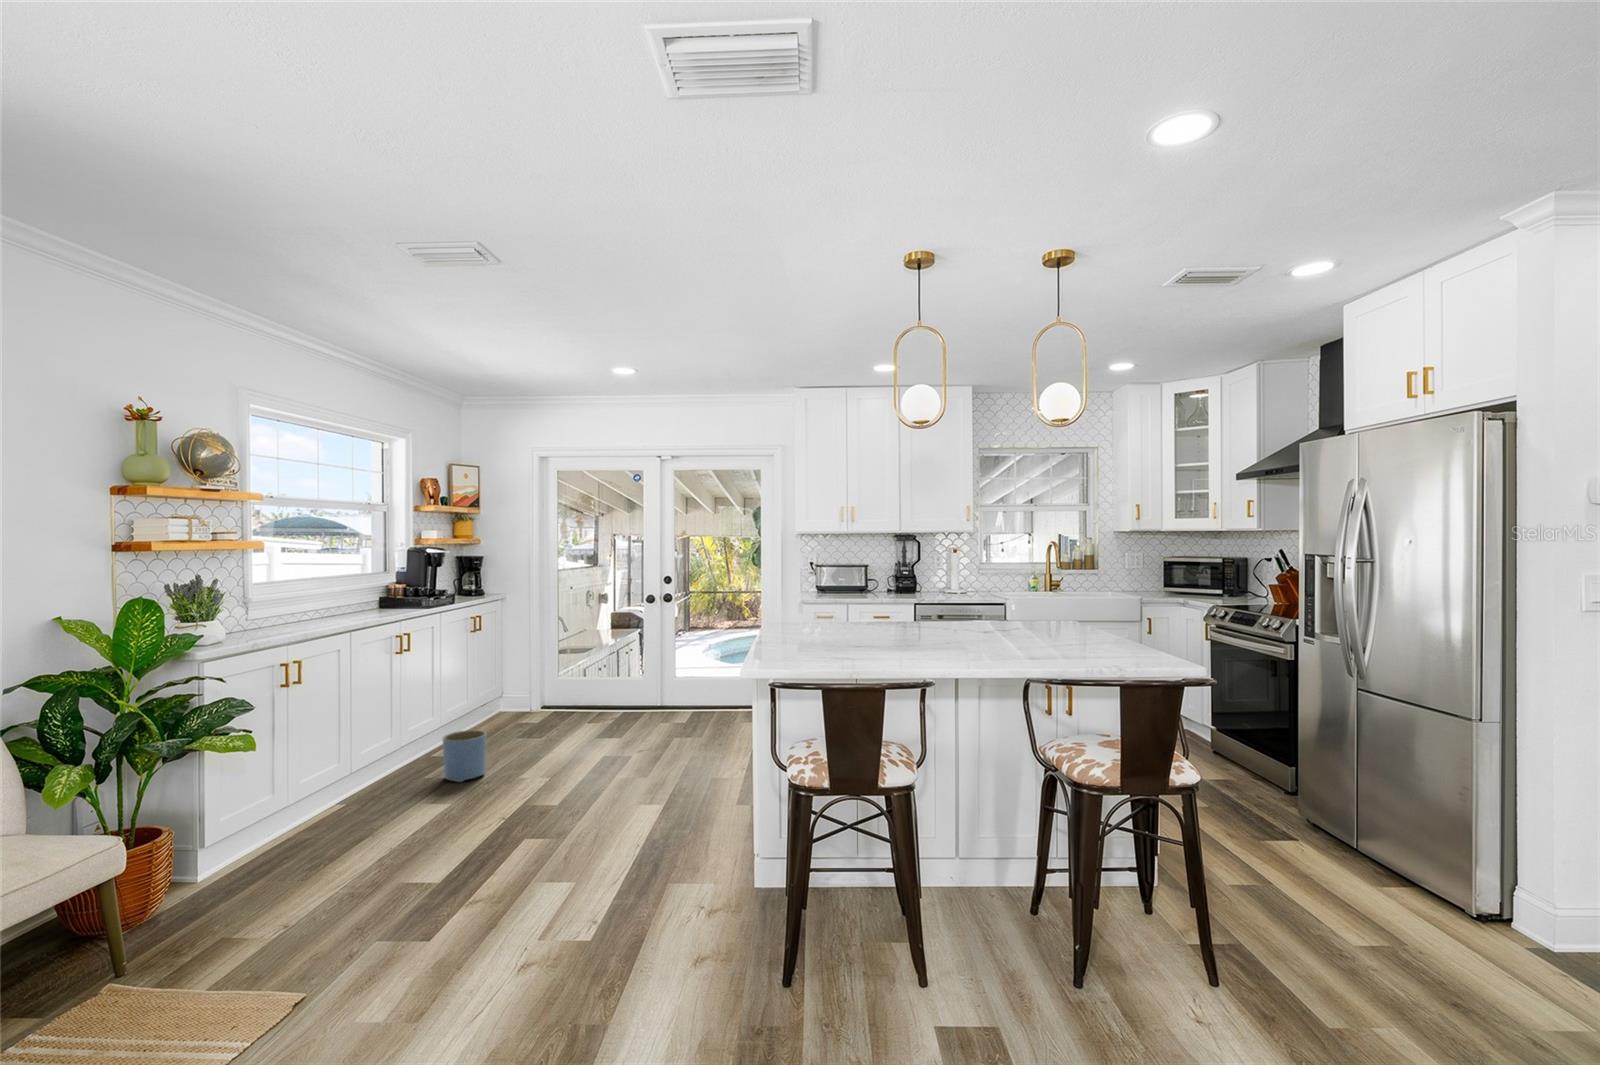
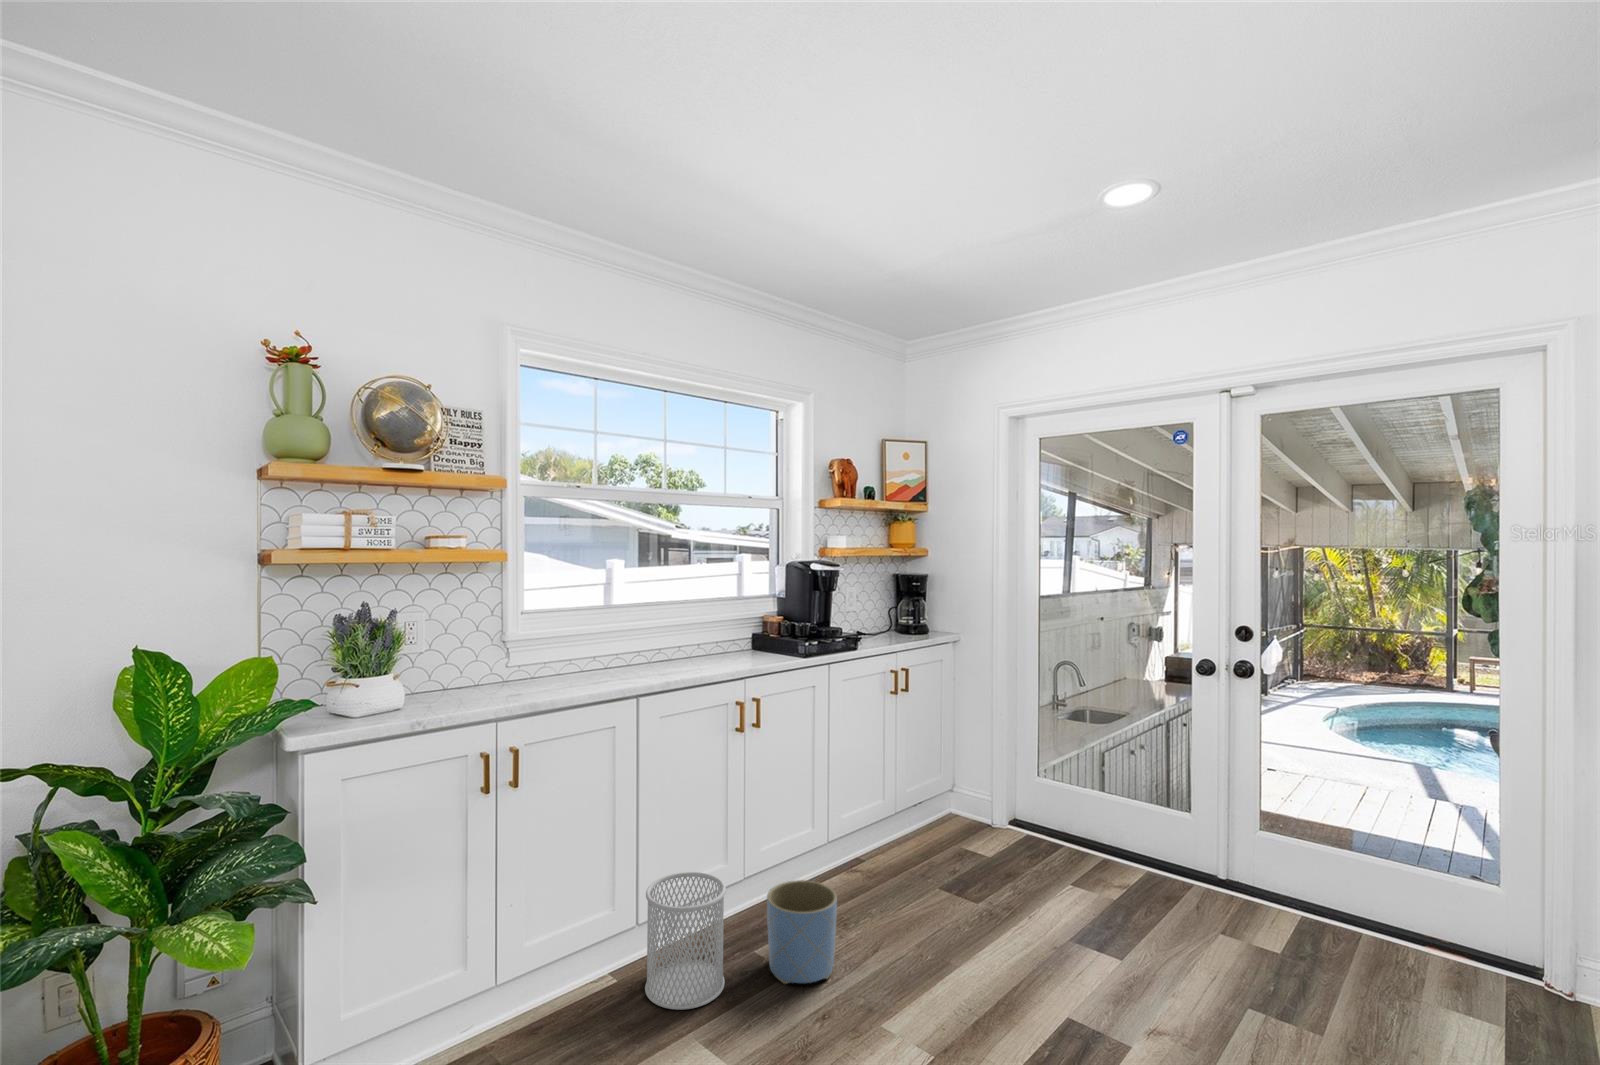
wastebasket: none [374,734,427,806] -> present [645,872,726,1010]

